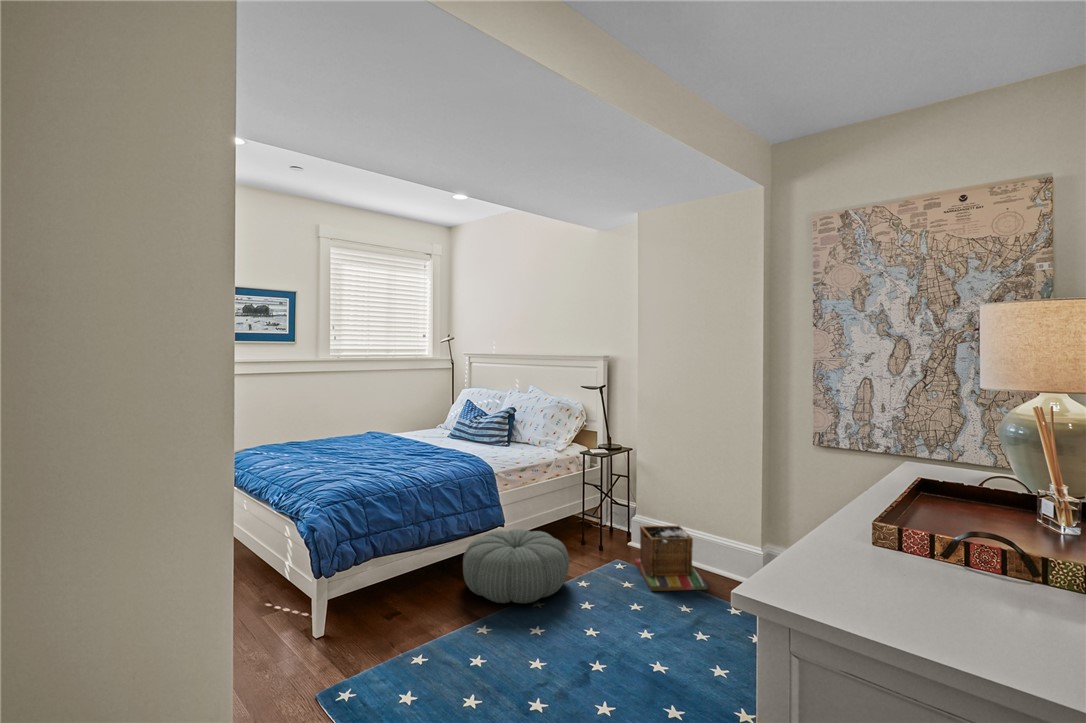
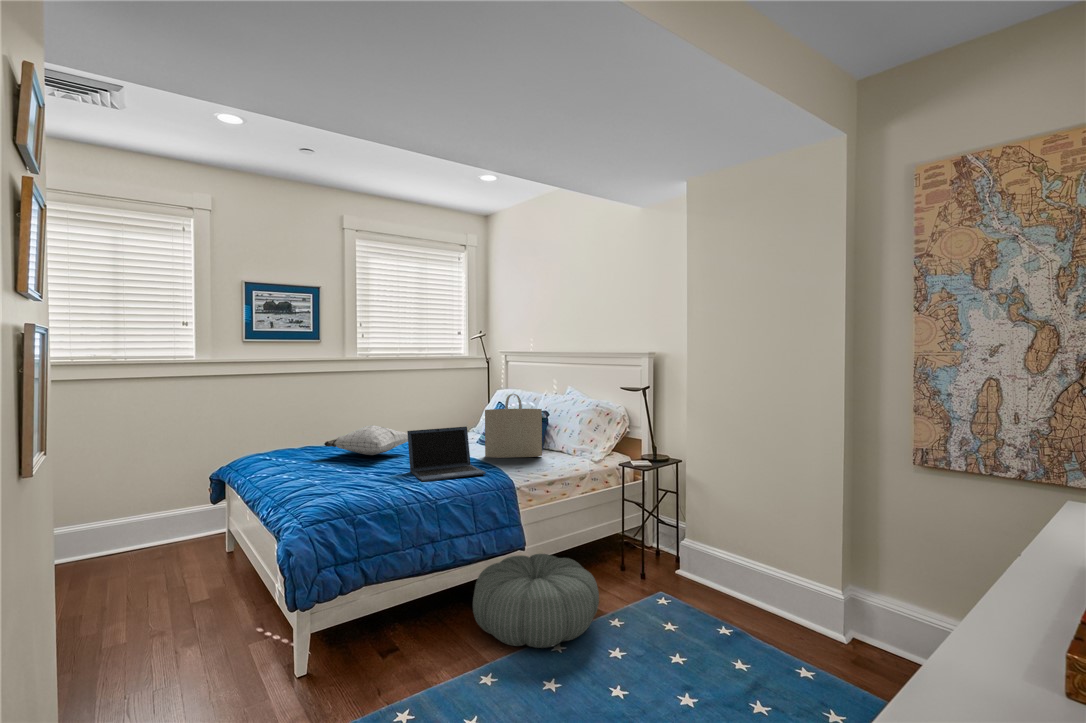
tote bag: none [461,393,511,449] -> present [485,394,542,458]
pillow: none [315,422,396,449] -> present [324,425,408,455]
laptop: none [397,422,468,469] -> present [407,427,486,481]
laundry basket: present [635,526,707,591] -> none [683,556,772,642]

